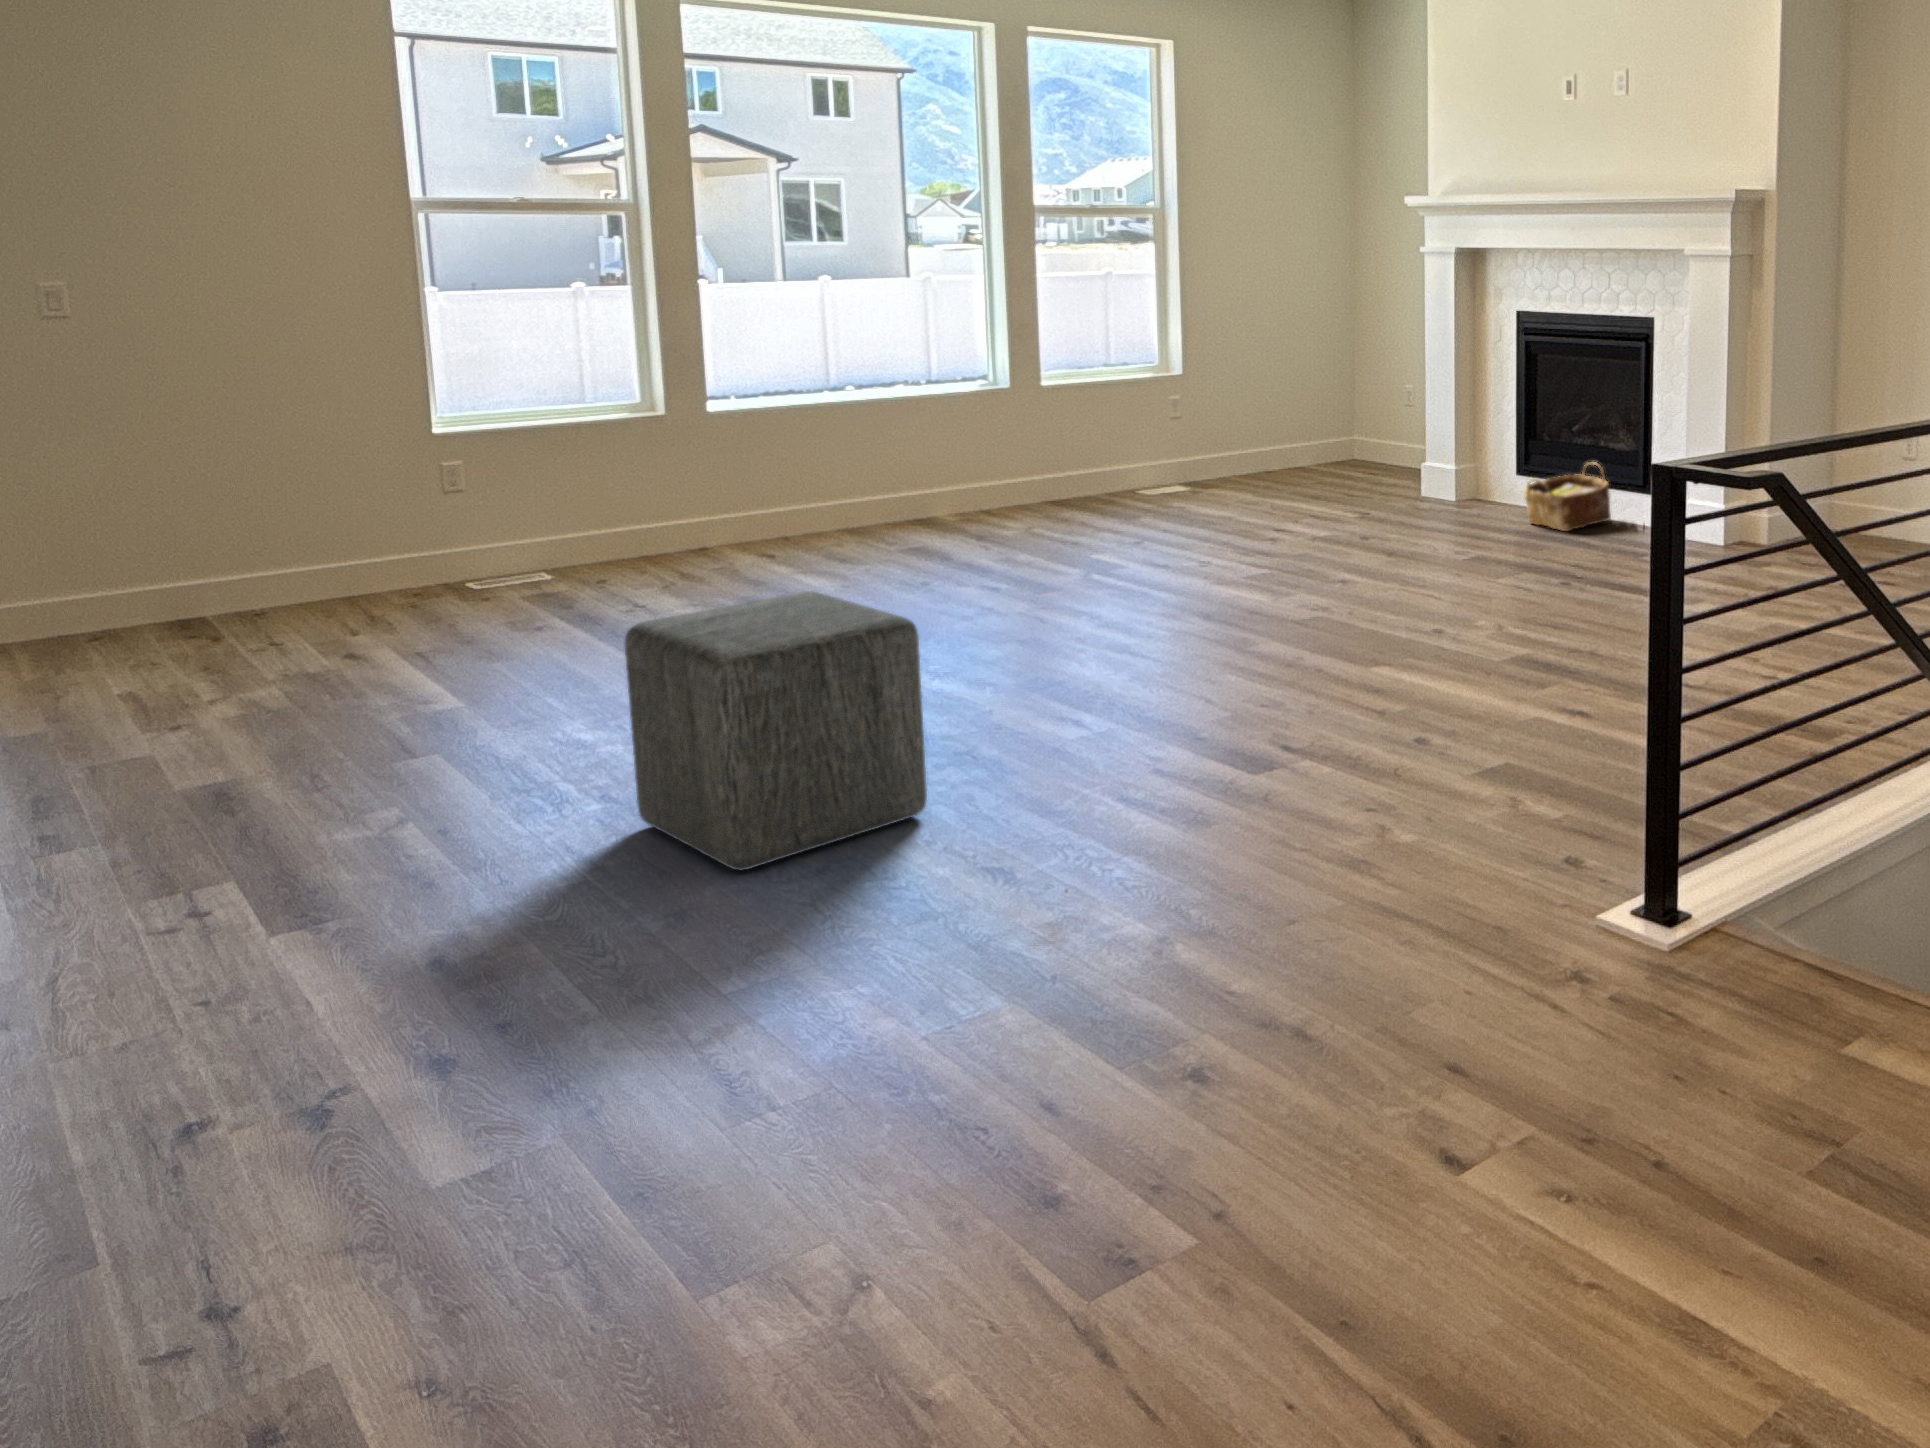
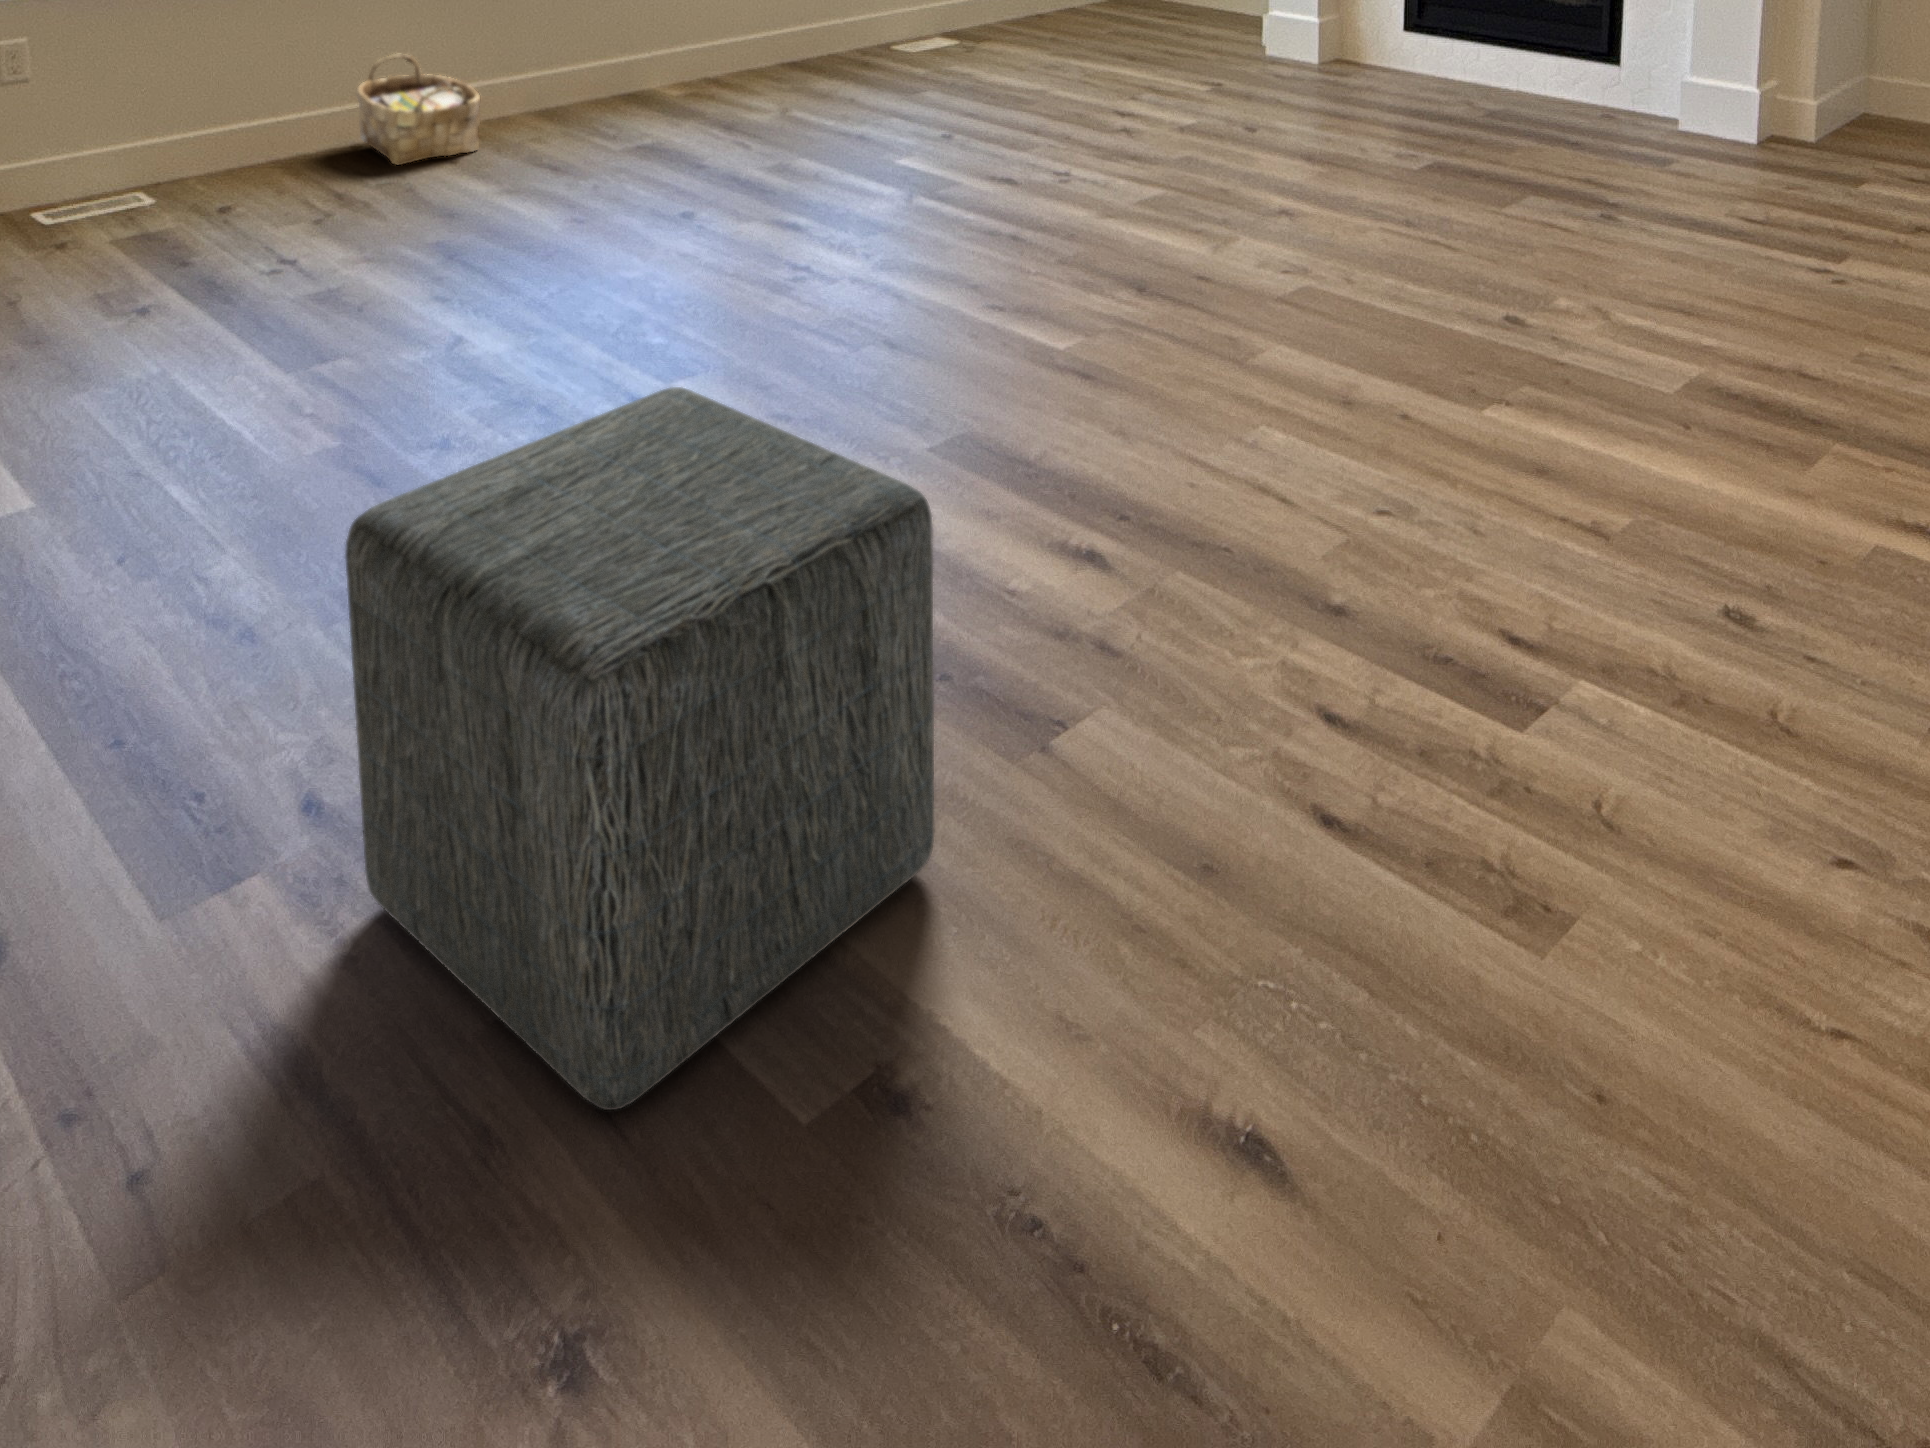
woven basket: present [1524,462,1611,531] -> present [356,54,480,165]

